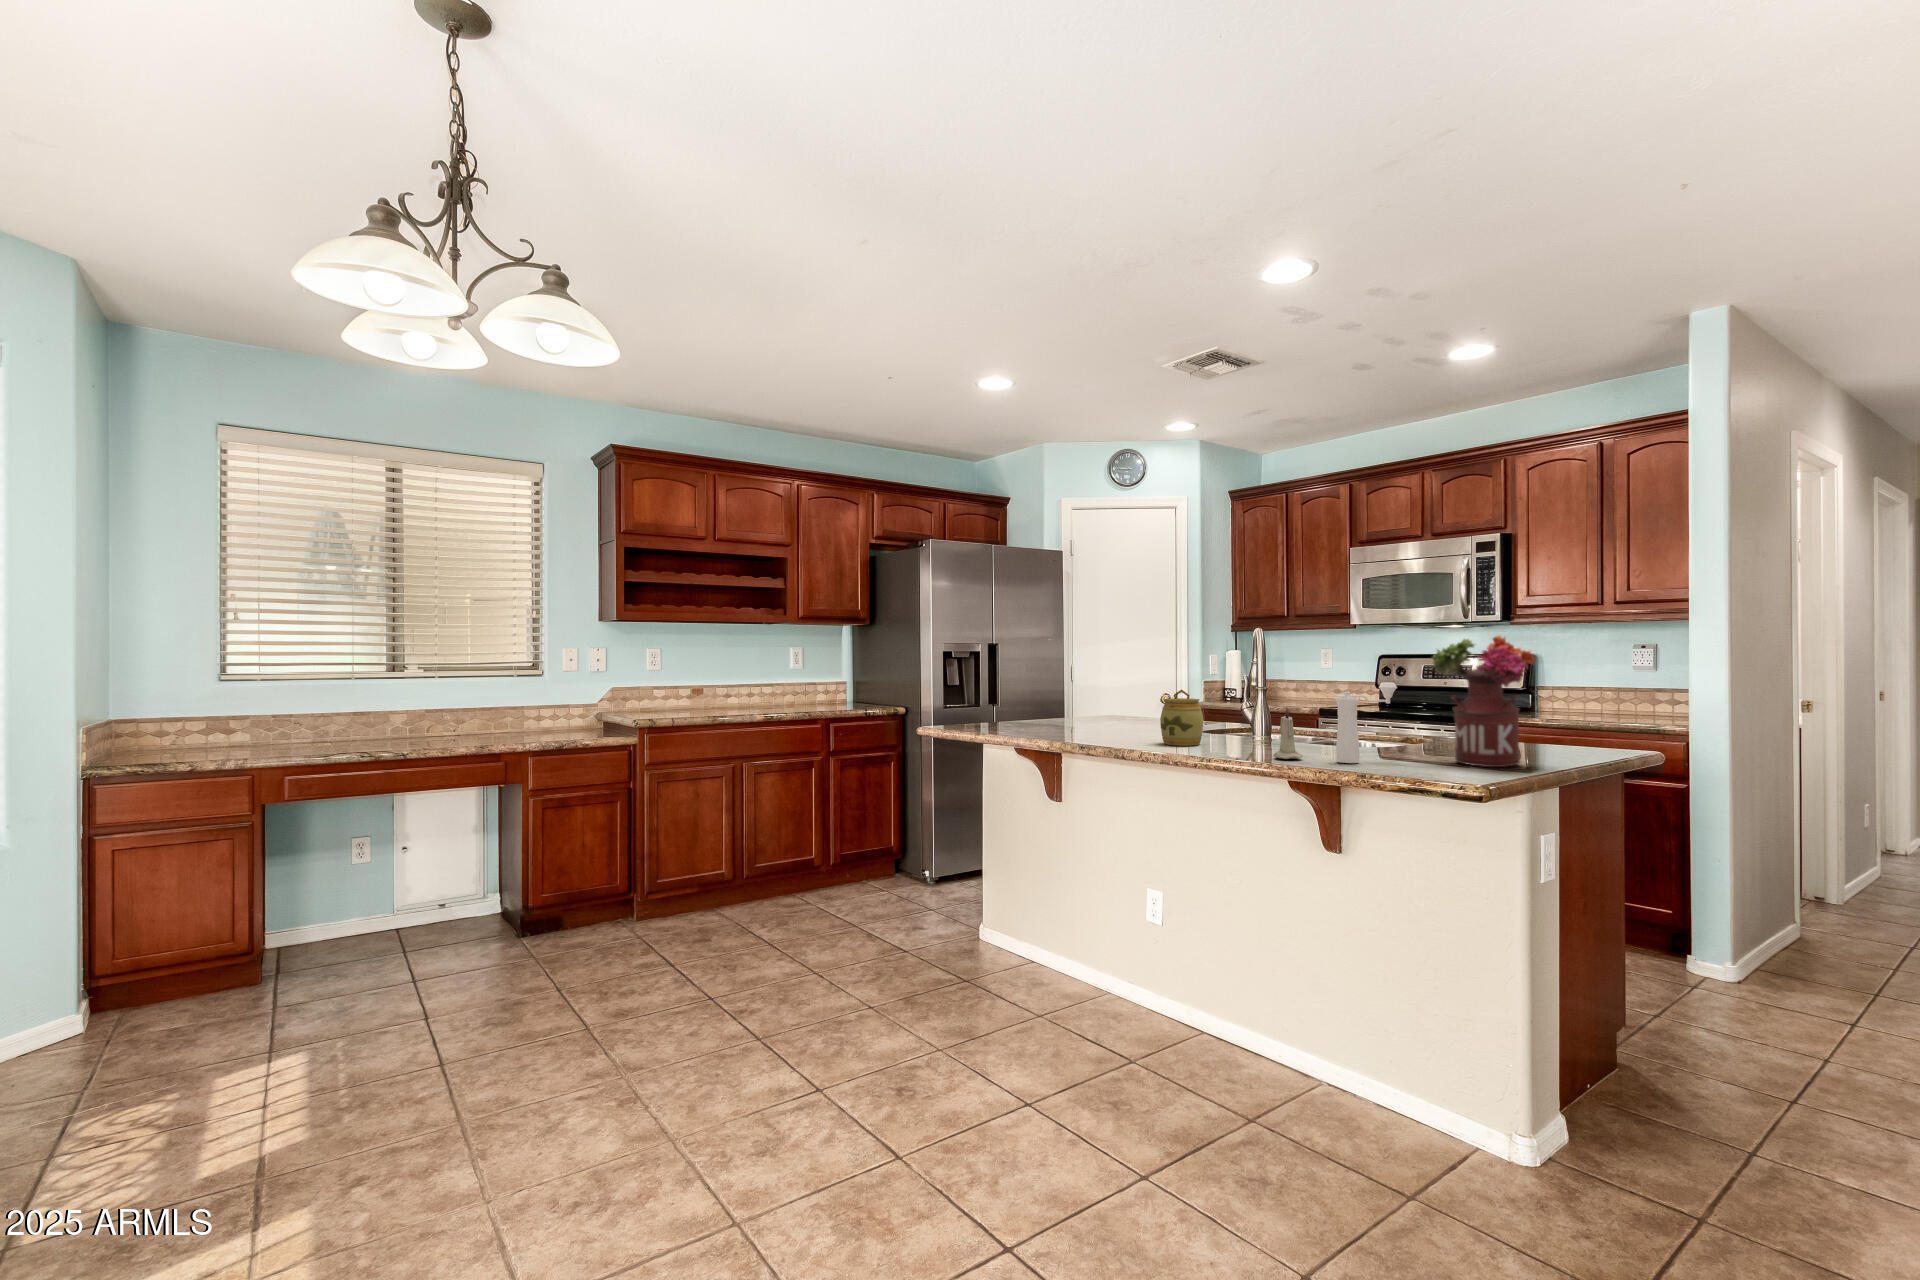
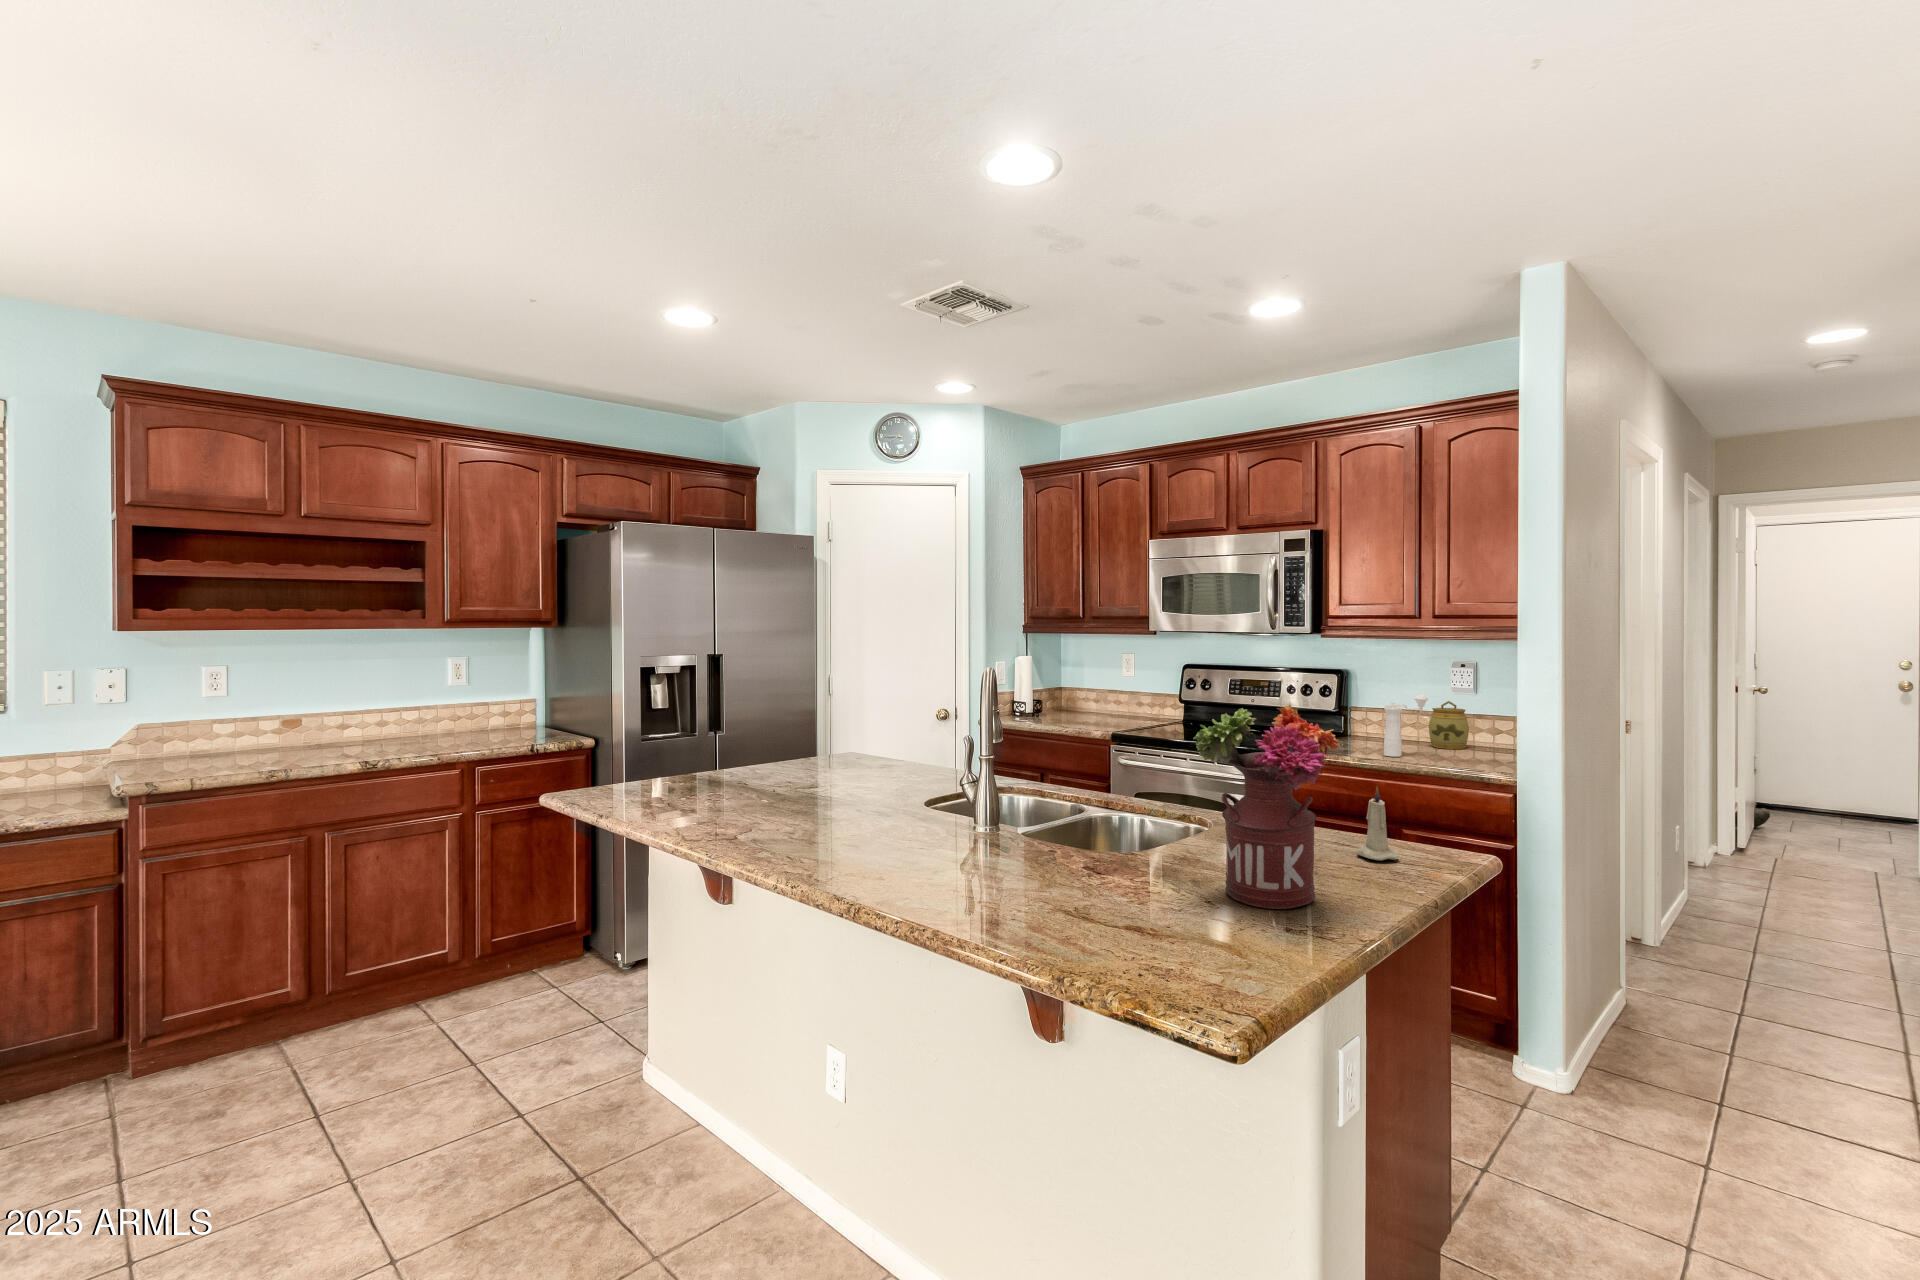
pepper mill: present [1335,683,1397,763] -> present [1384,695,1428,757]
jar: present [1160,690,1203,746] -> present [1429,701,1469,749]
candle: present [1273,707,1303,759] -> present [1356,786,1399,860]

